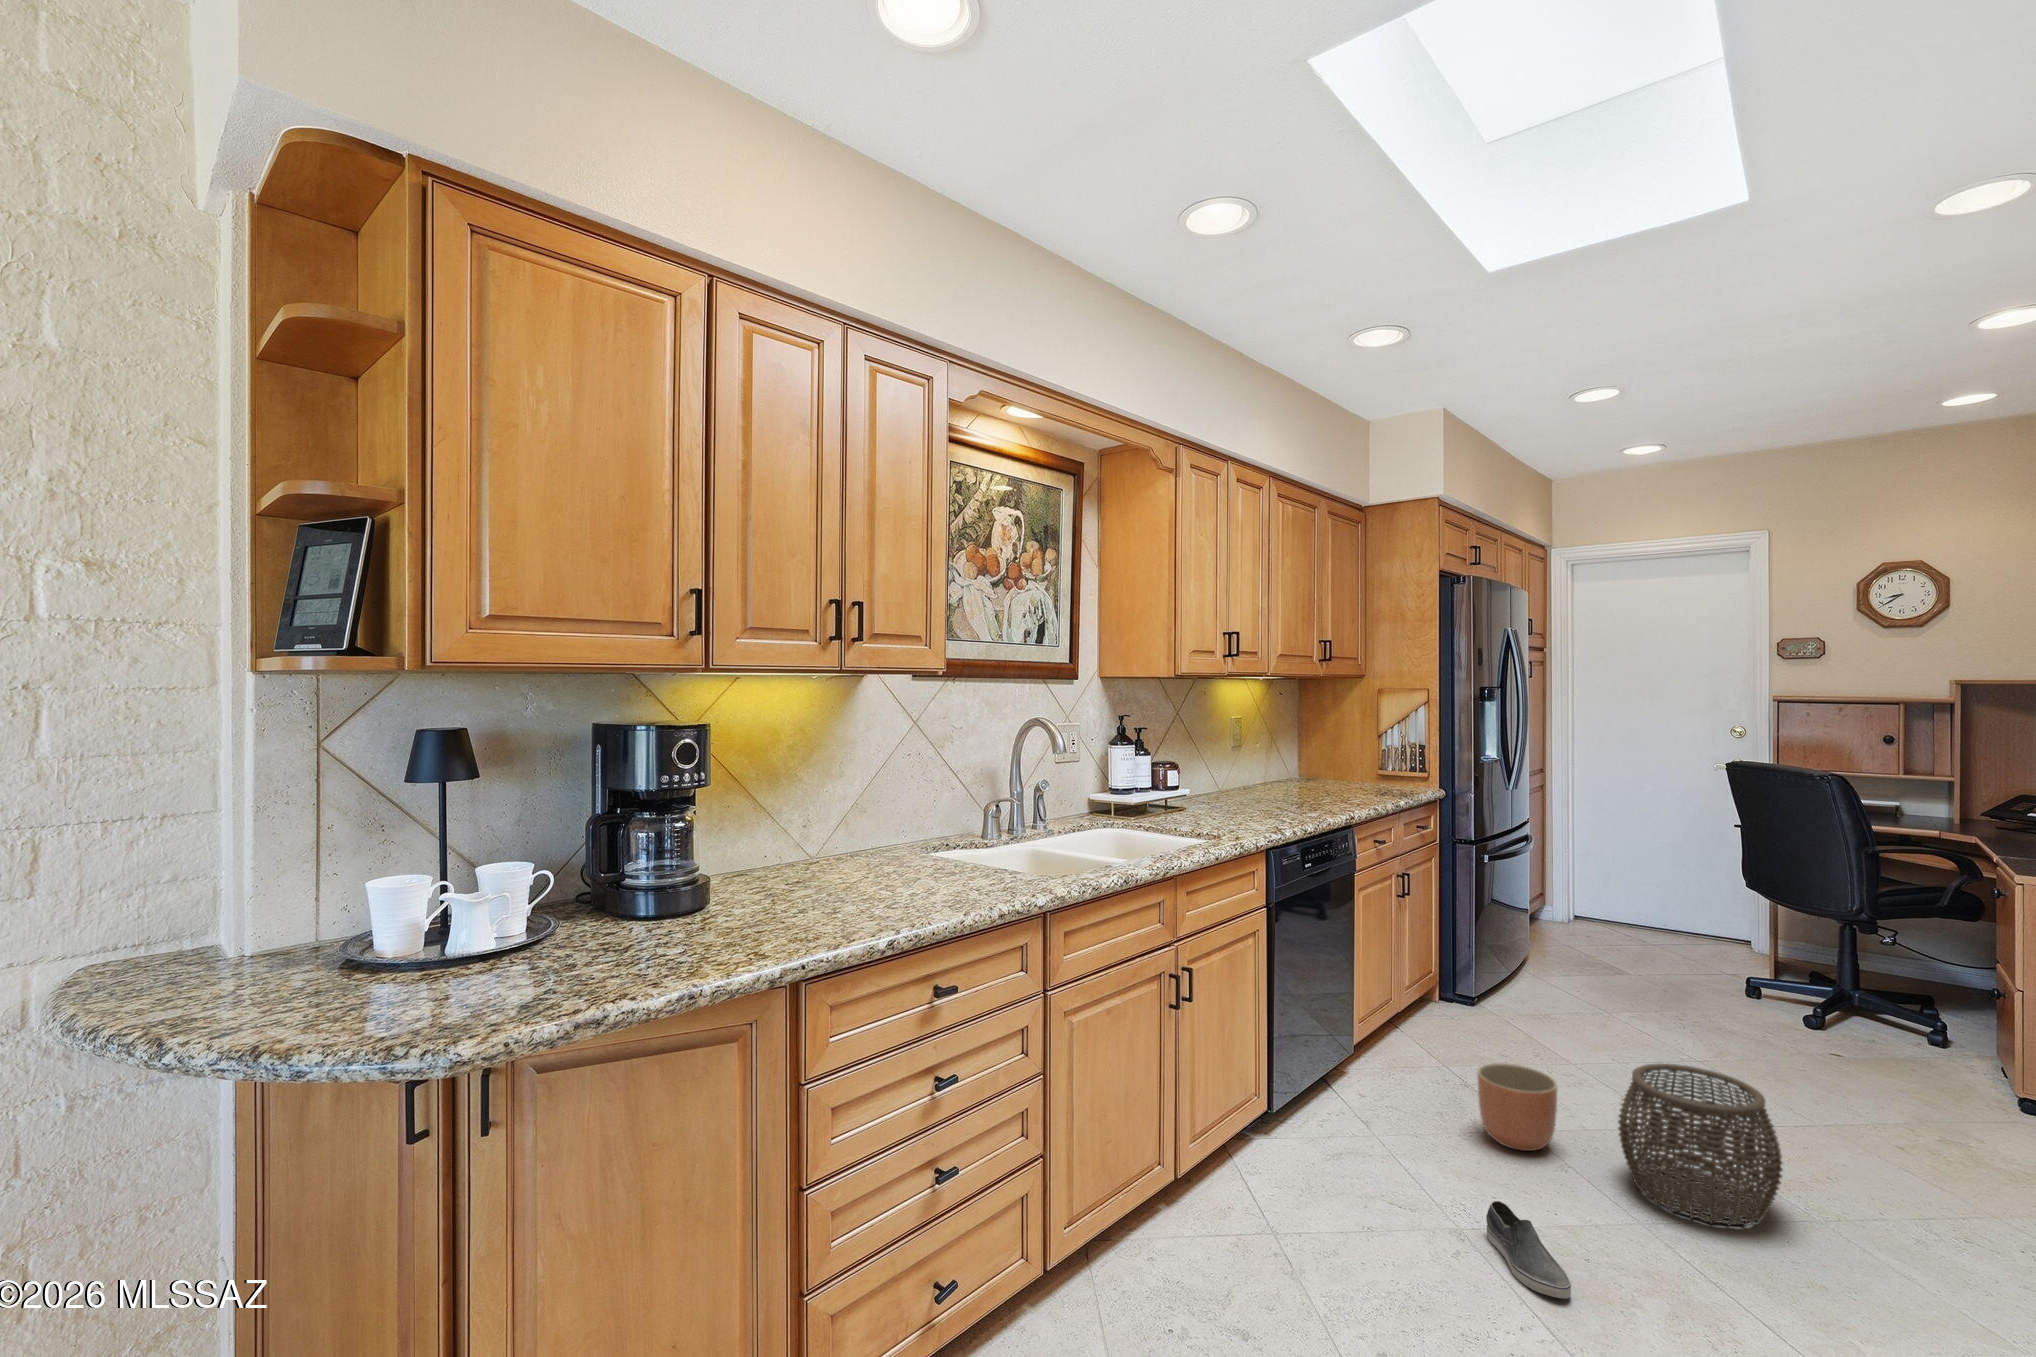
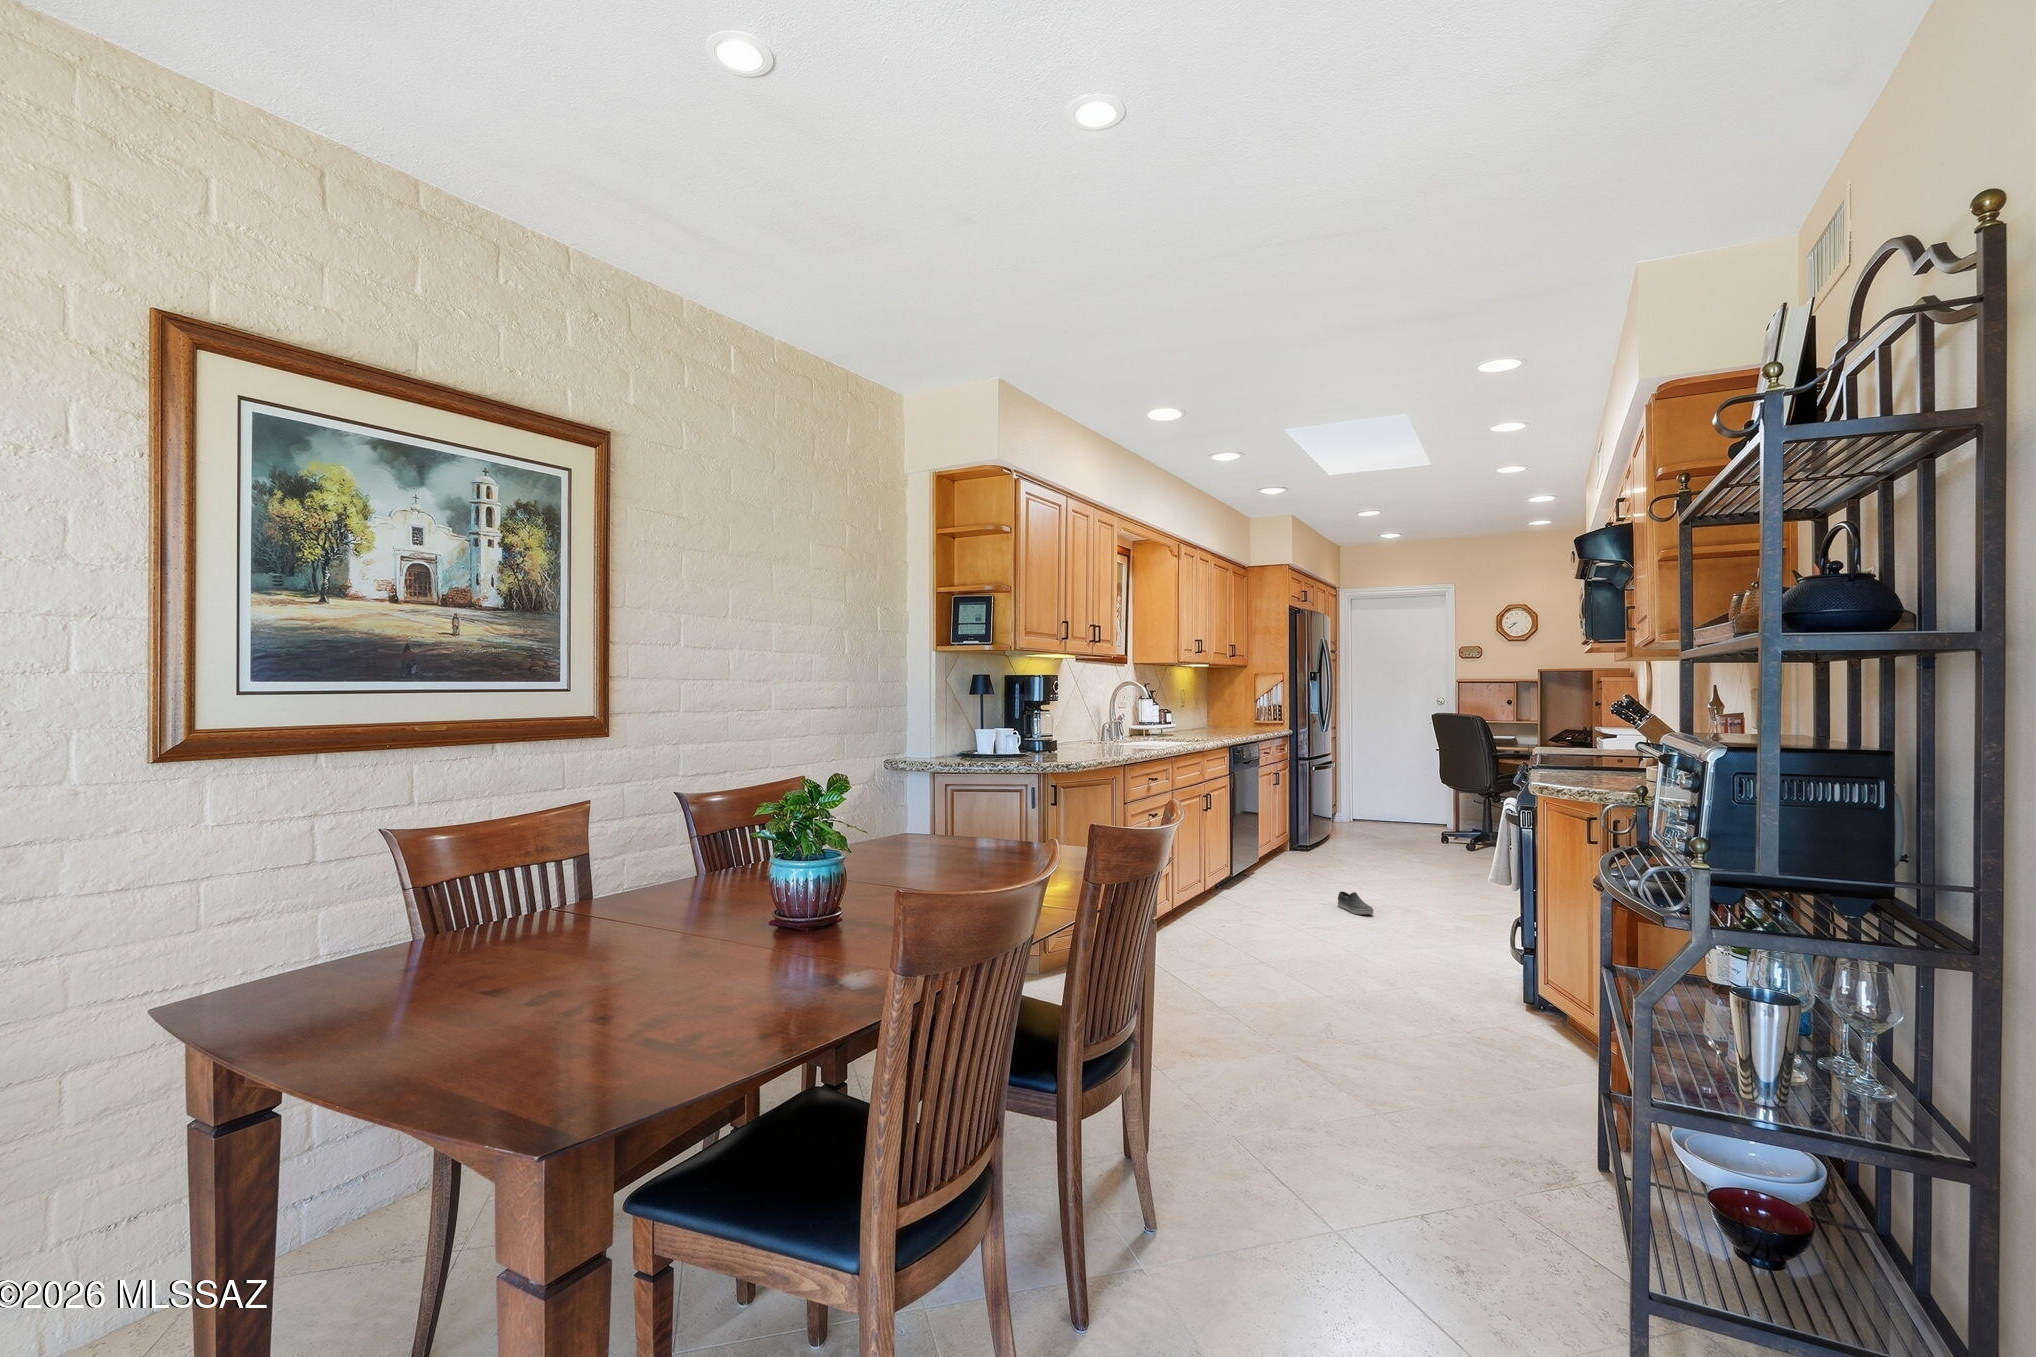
planter: present [1477,1063,1557,1151] -> none [1325,853,1361,888]
woven basket: present [1618,1063,1783,1226] -> none [1387,840,1451,899]

